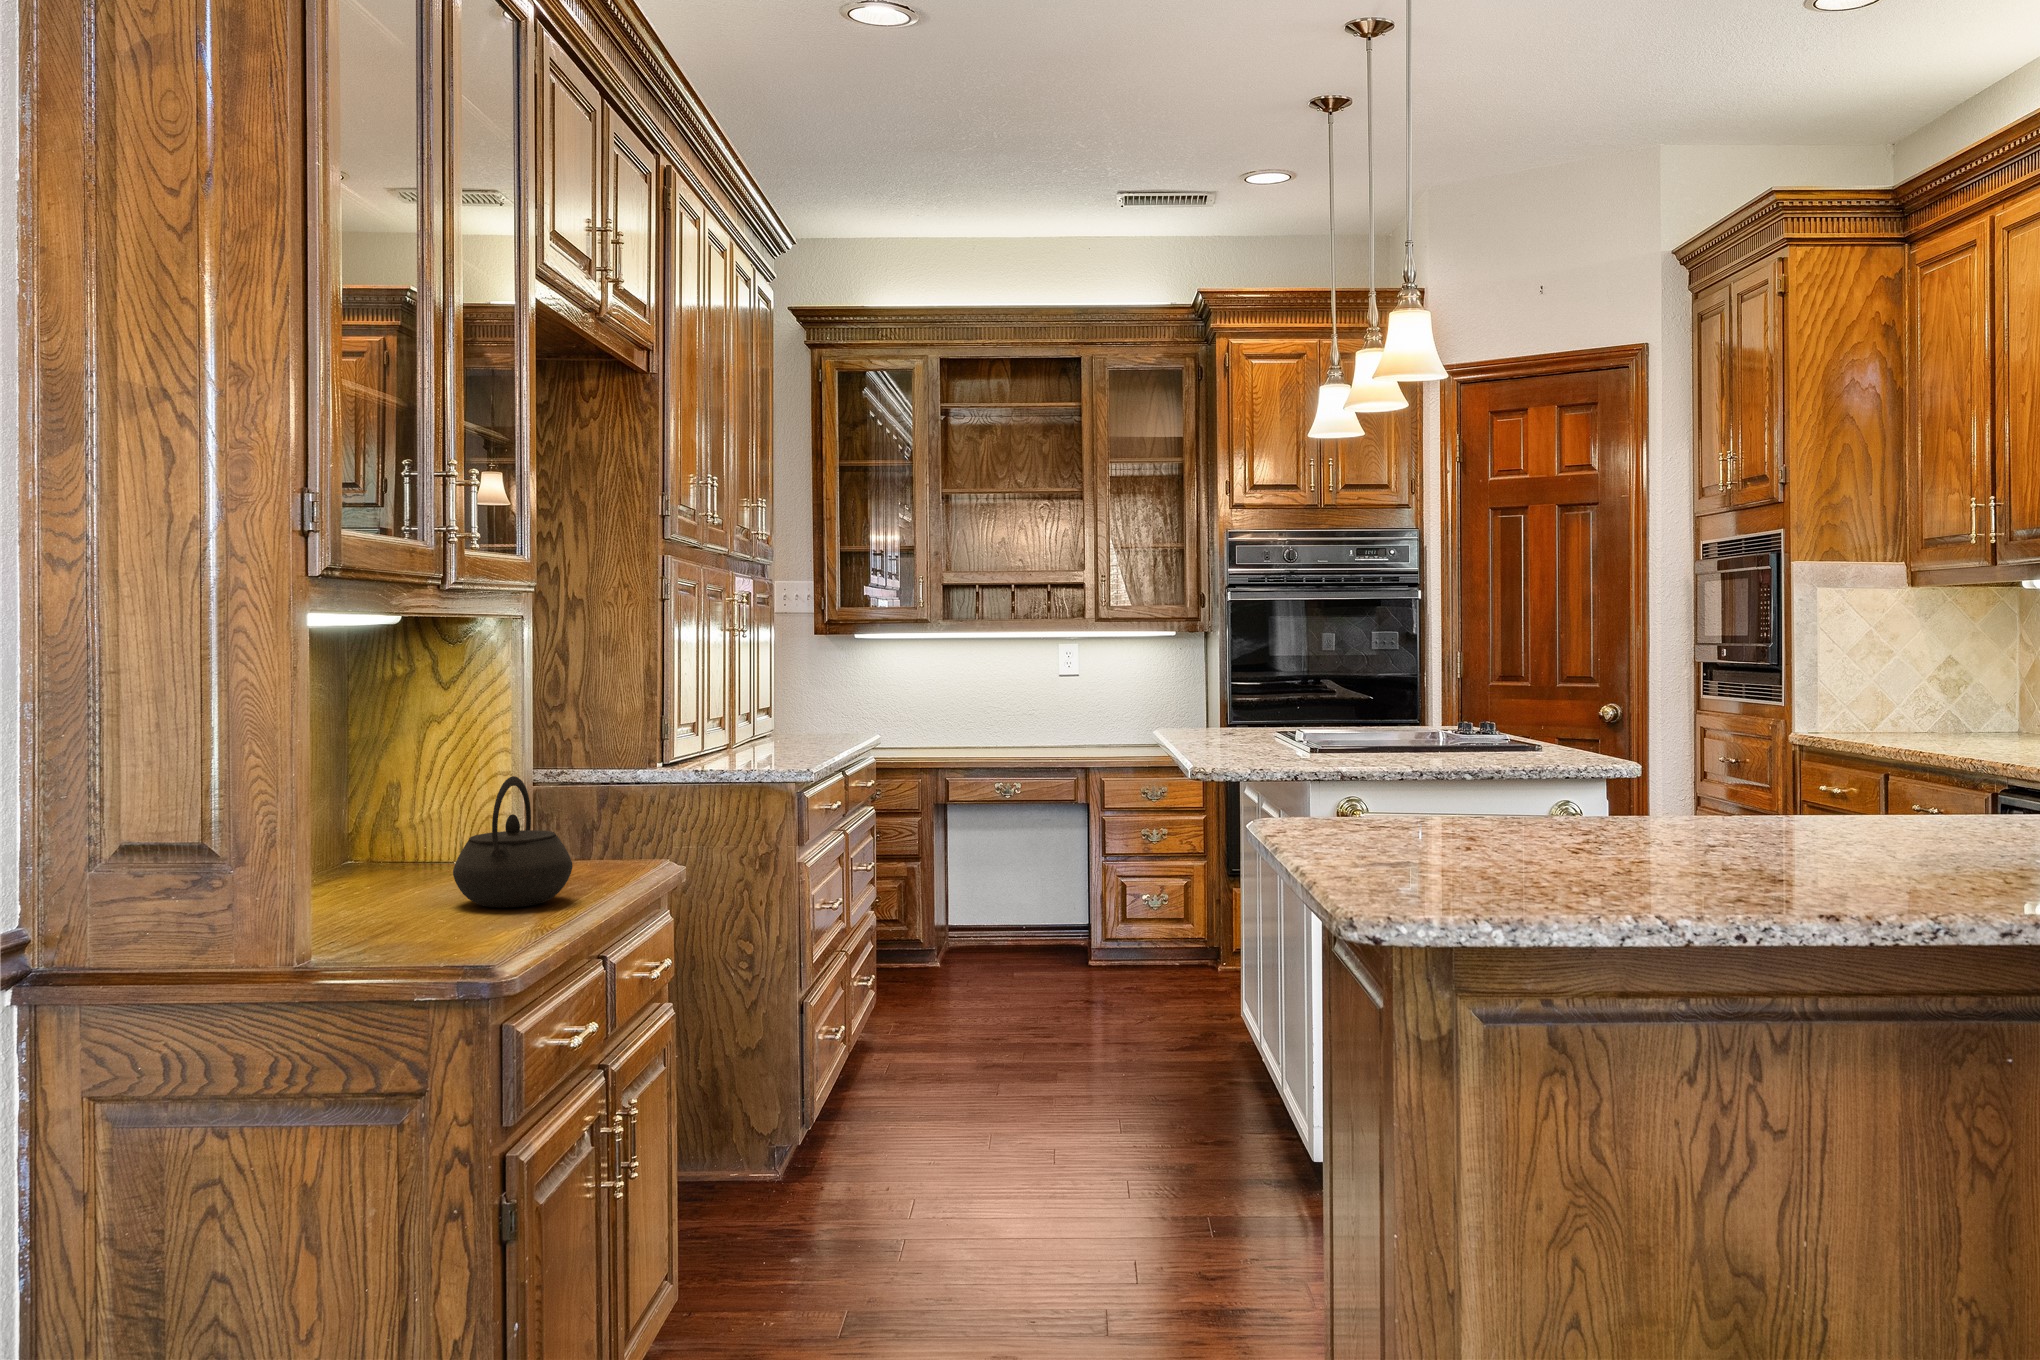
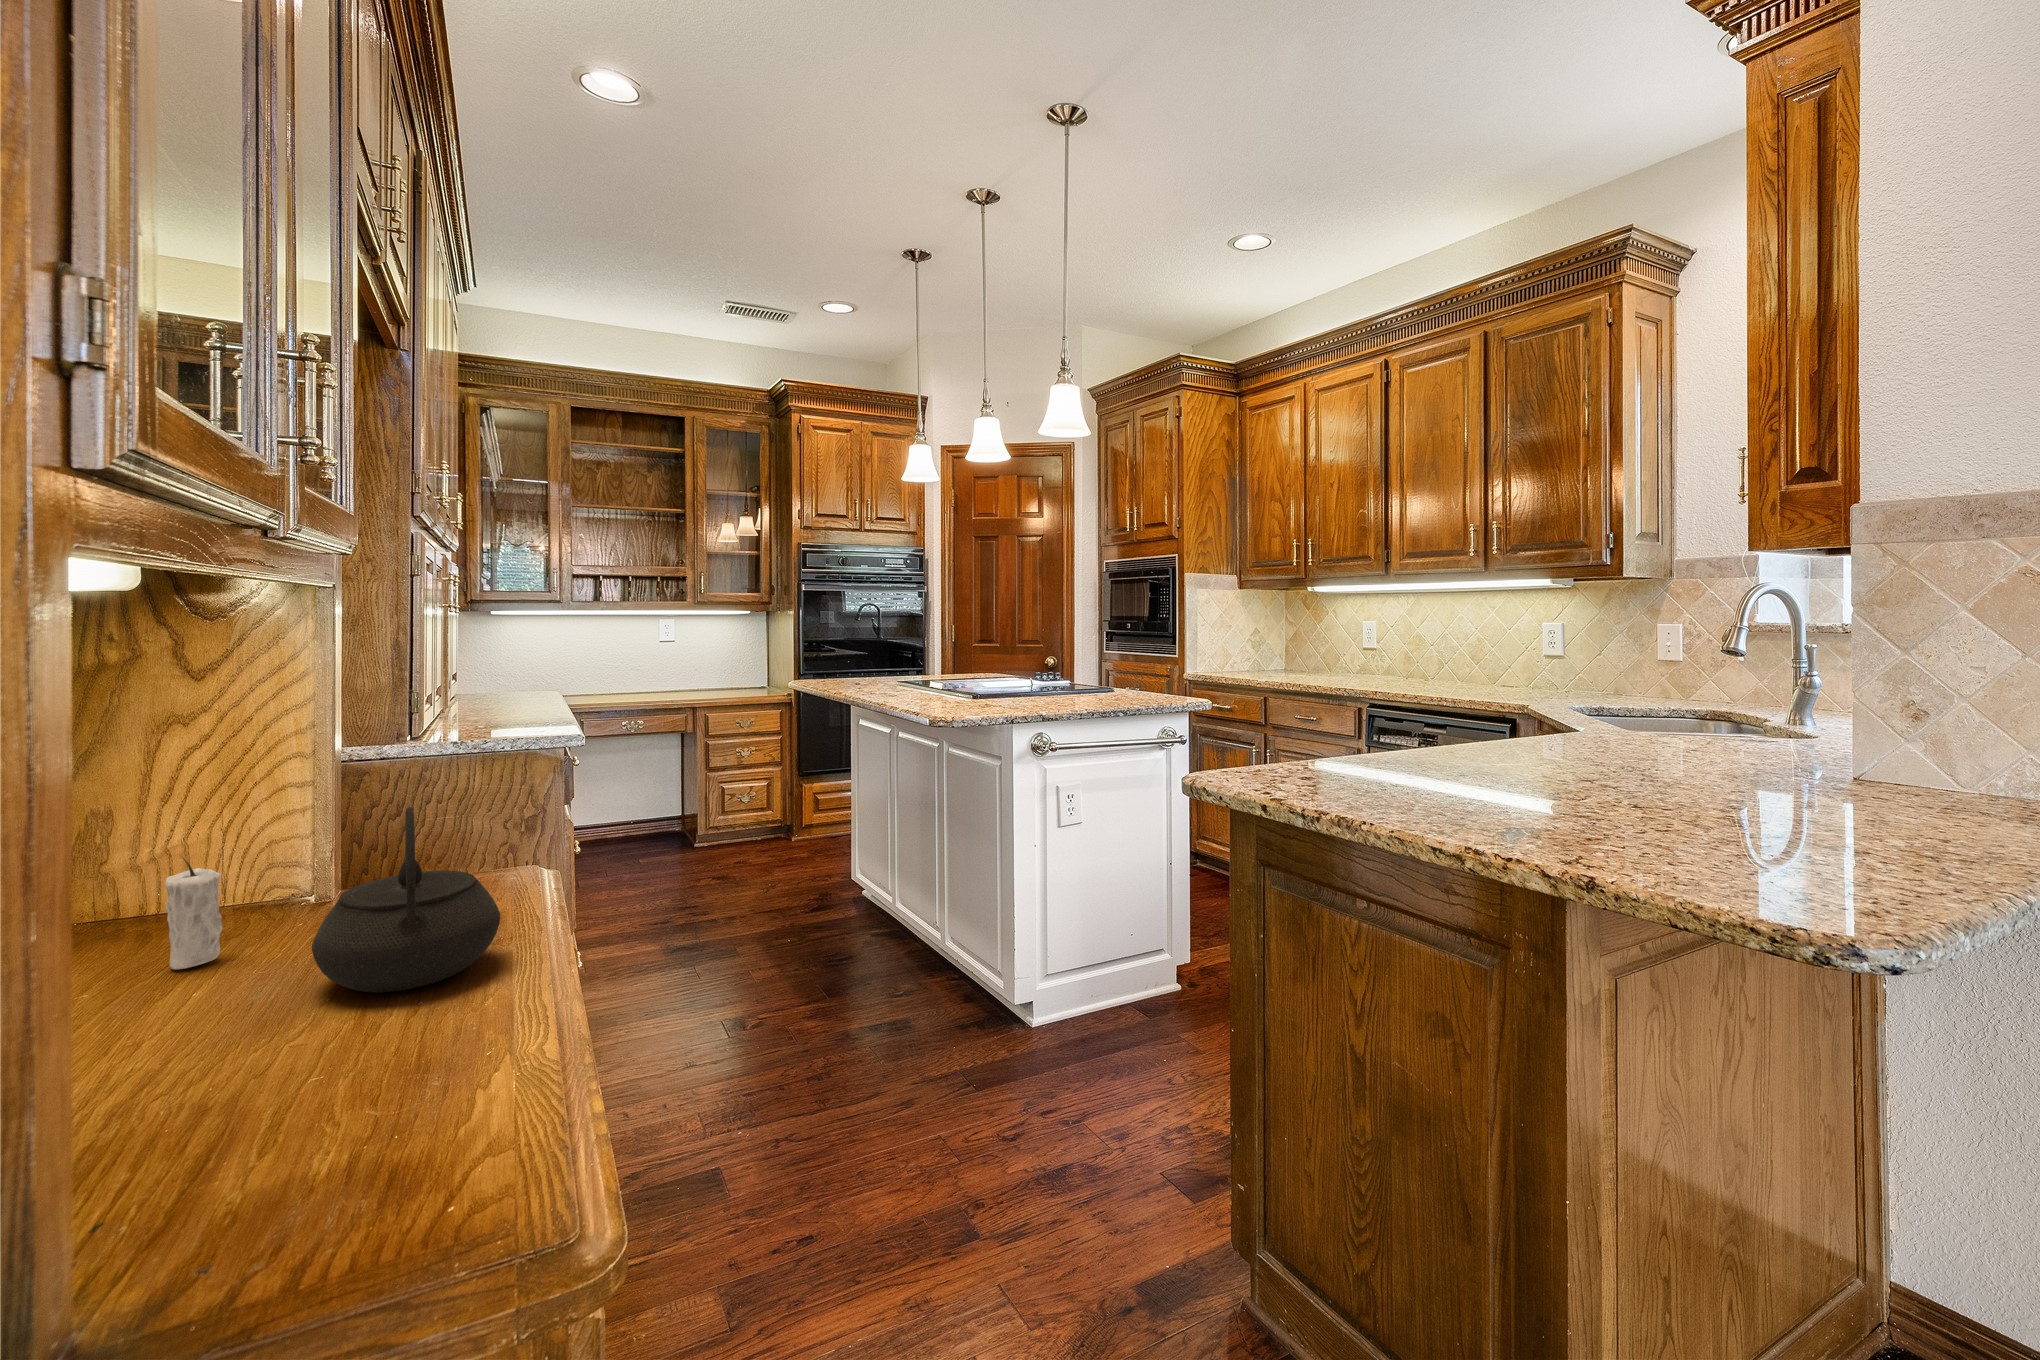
candle: none [403,806,434,886] -> present [165,857,223,969]

